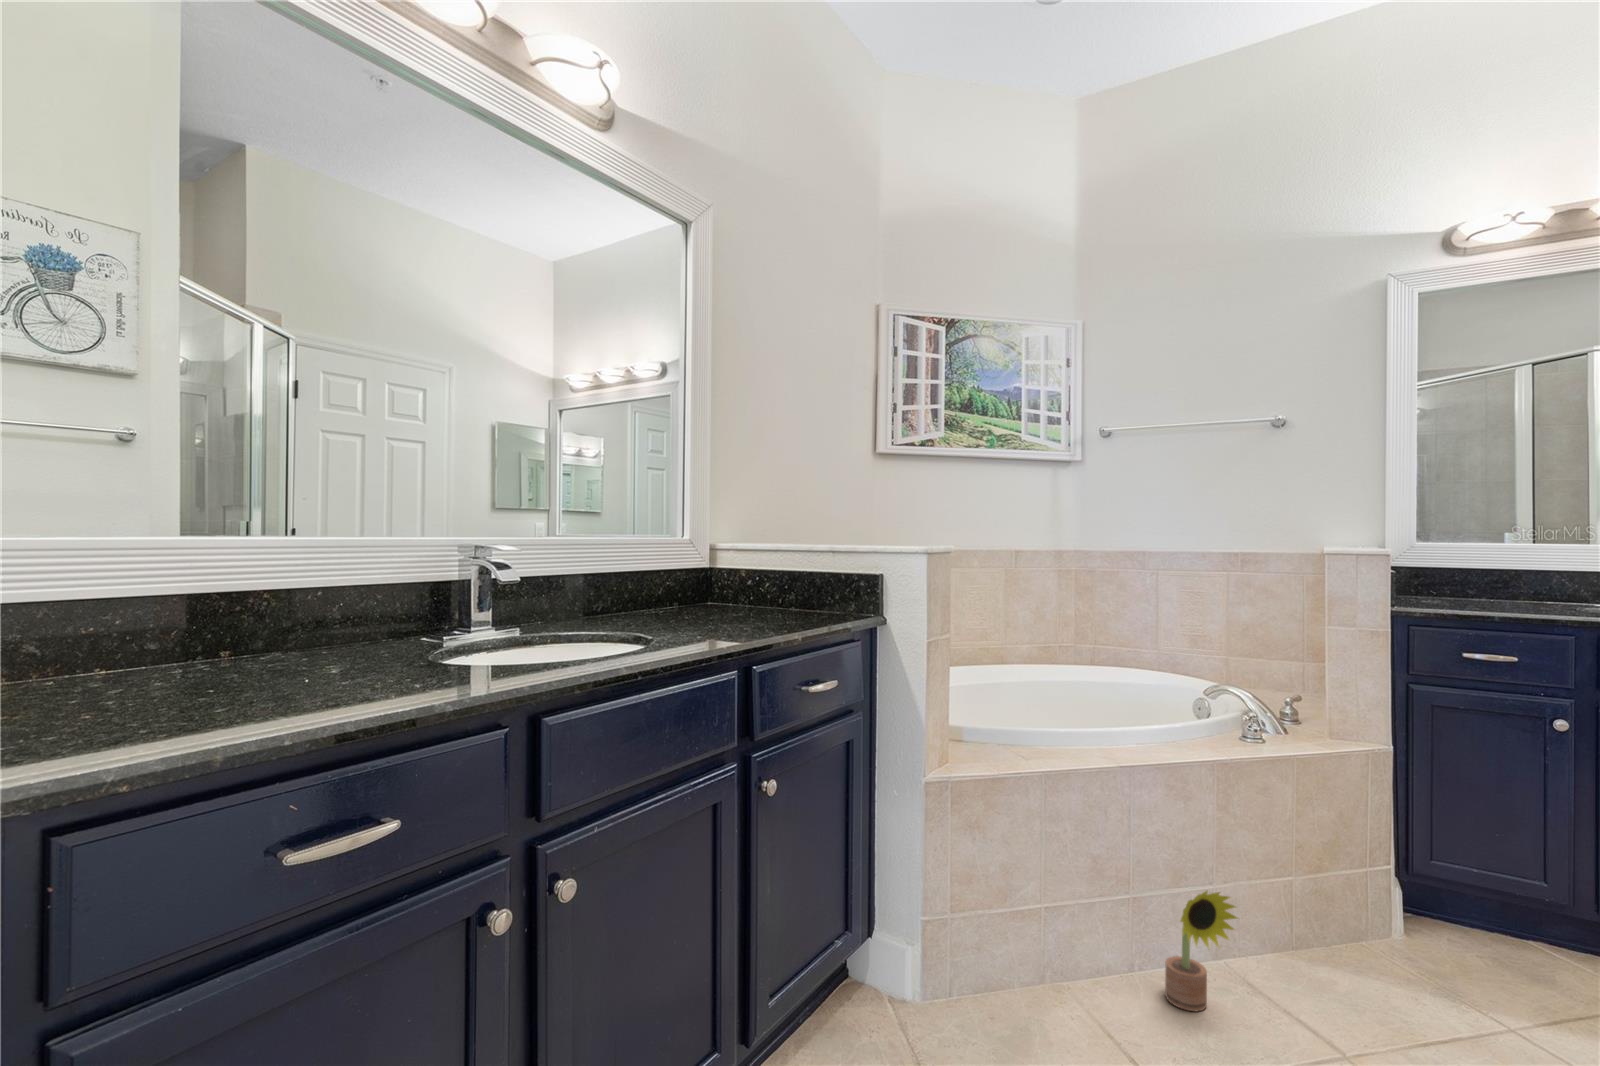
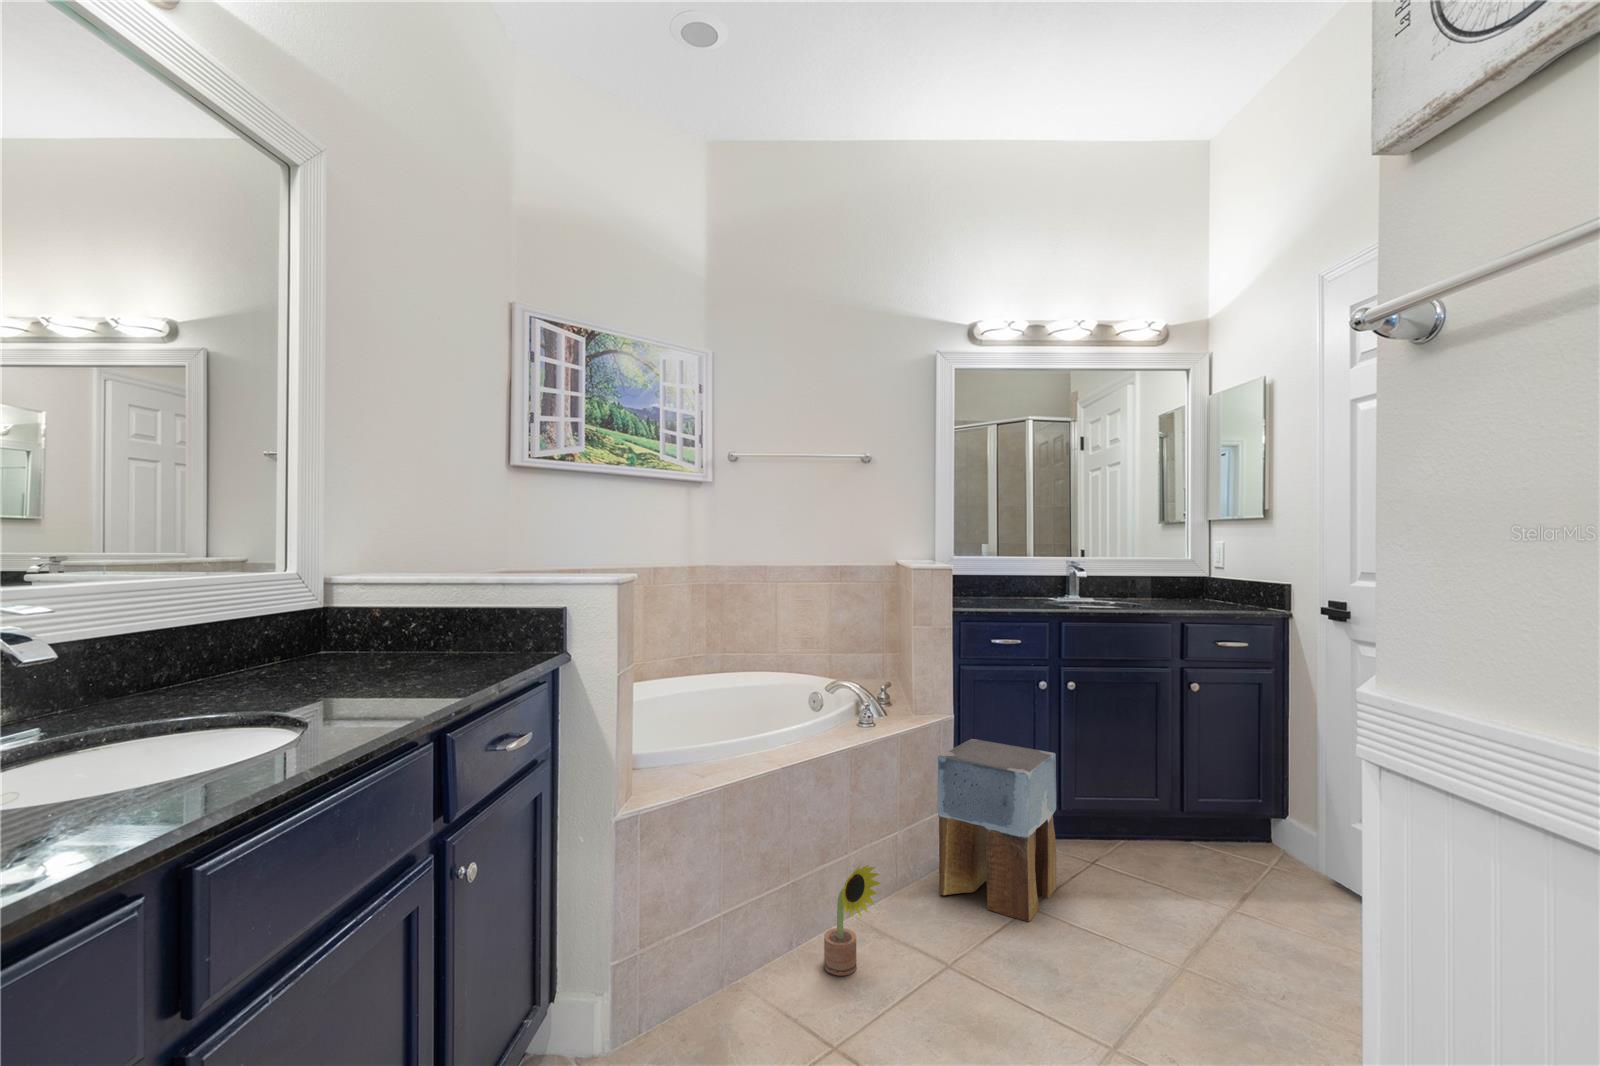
stool: none [1351,782,1561,1037] -> present [938,739,1057,922]

